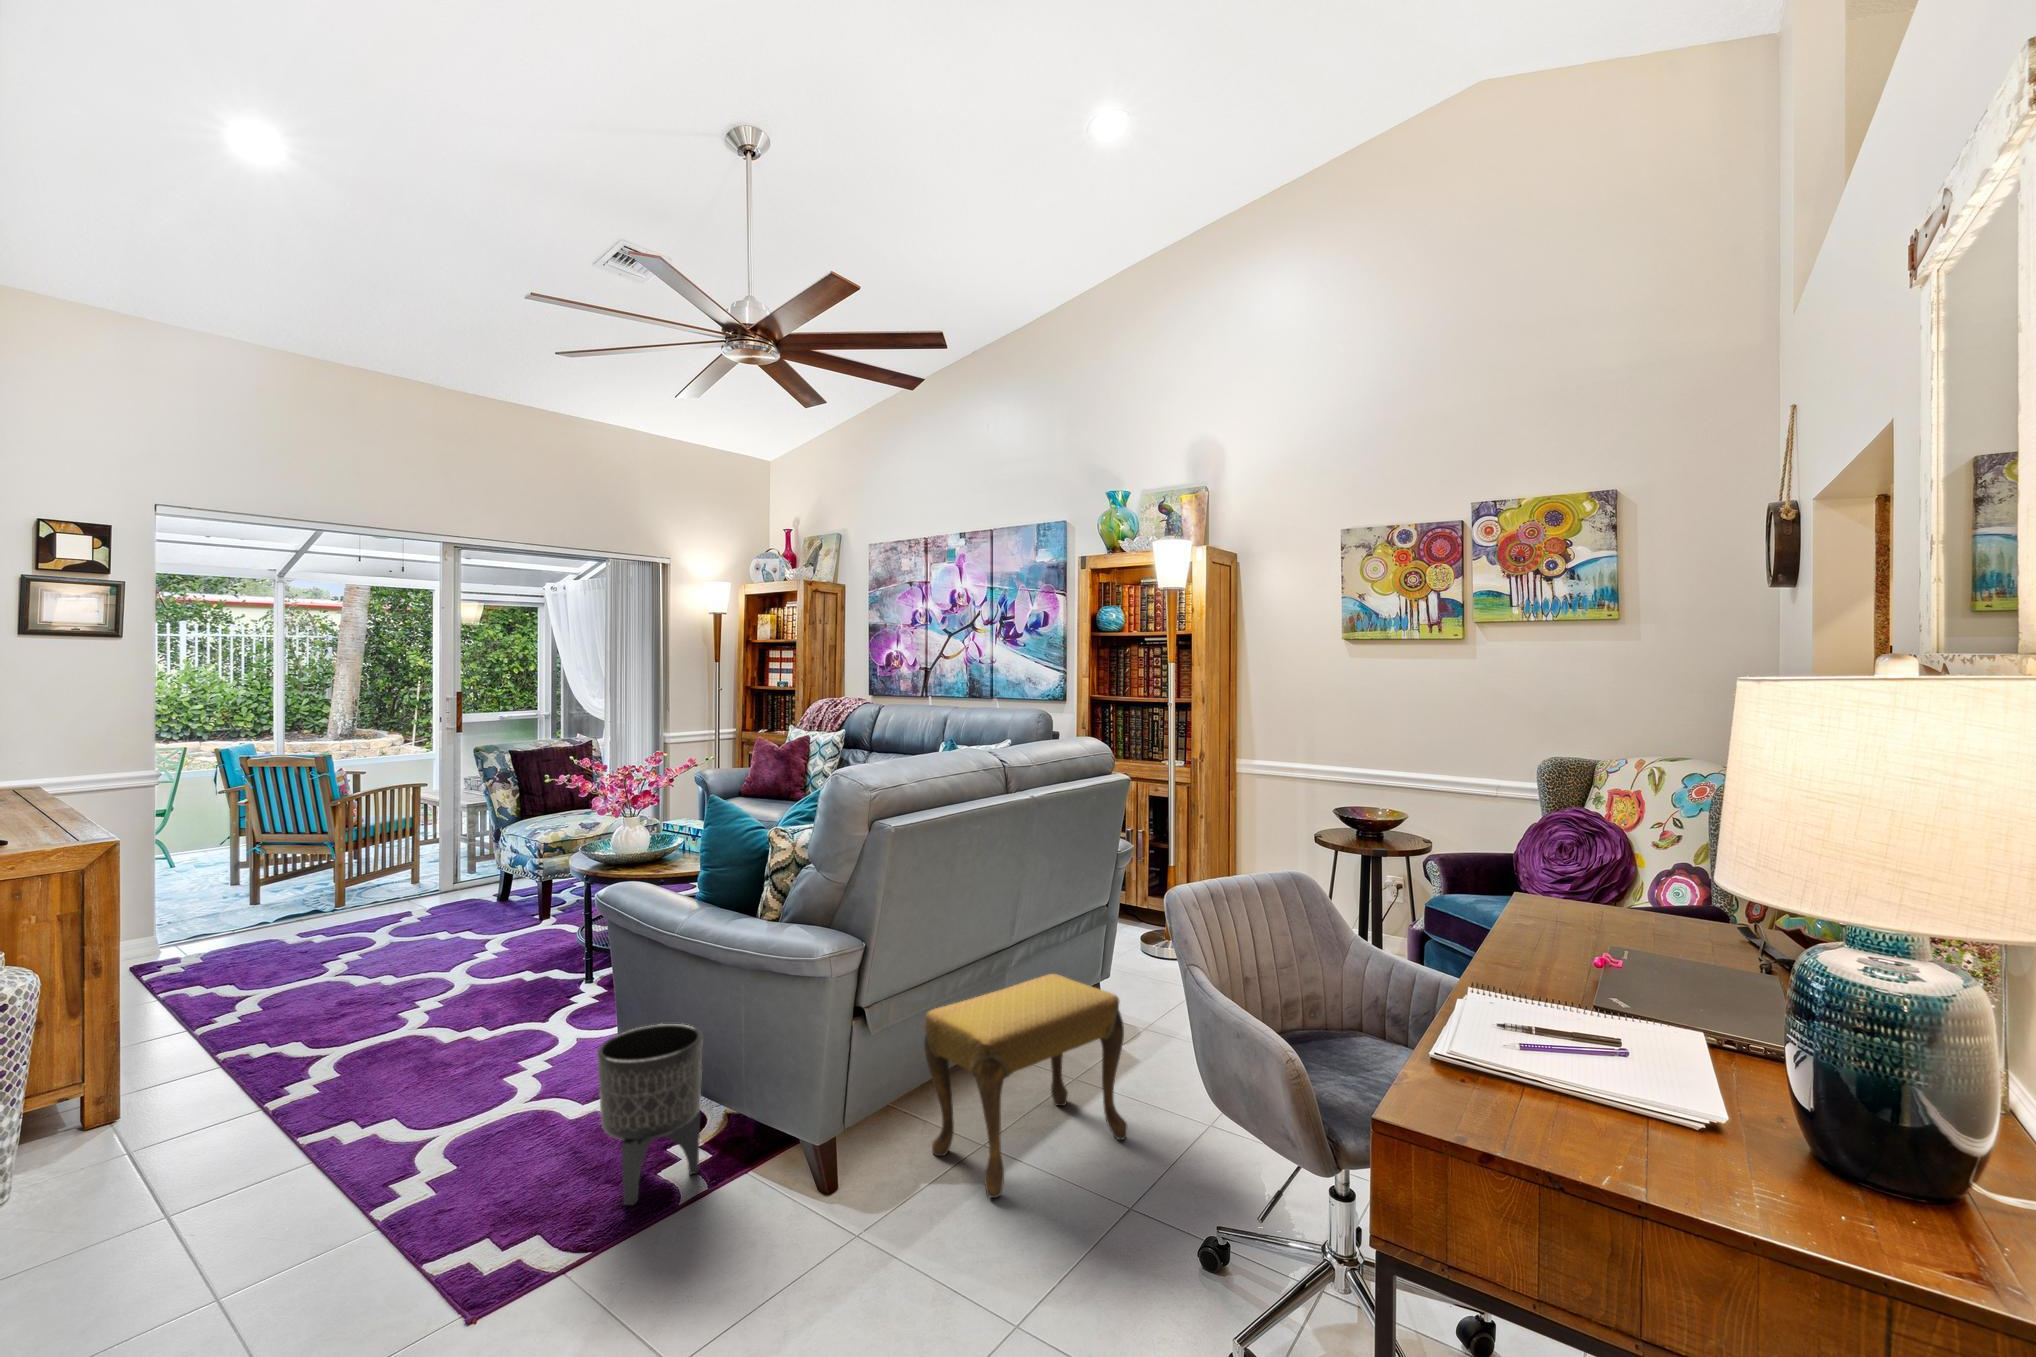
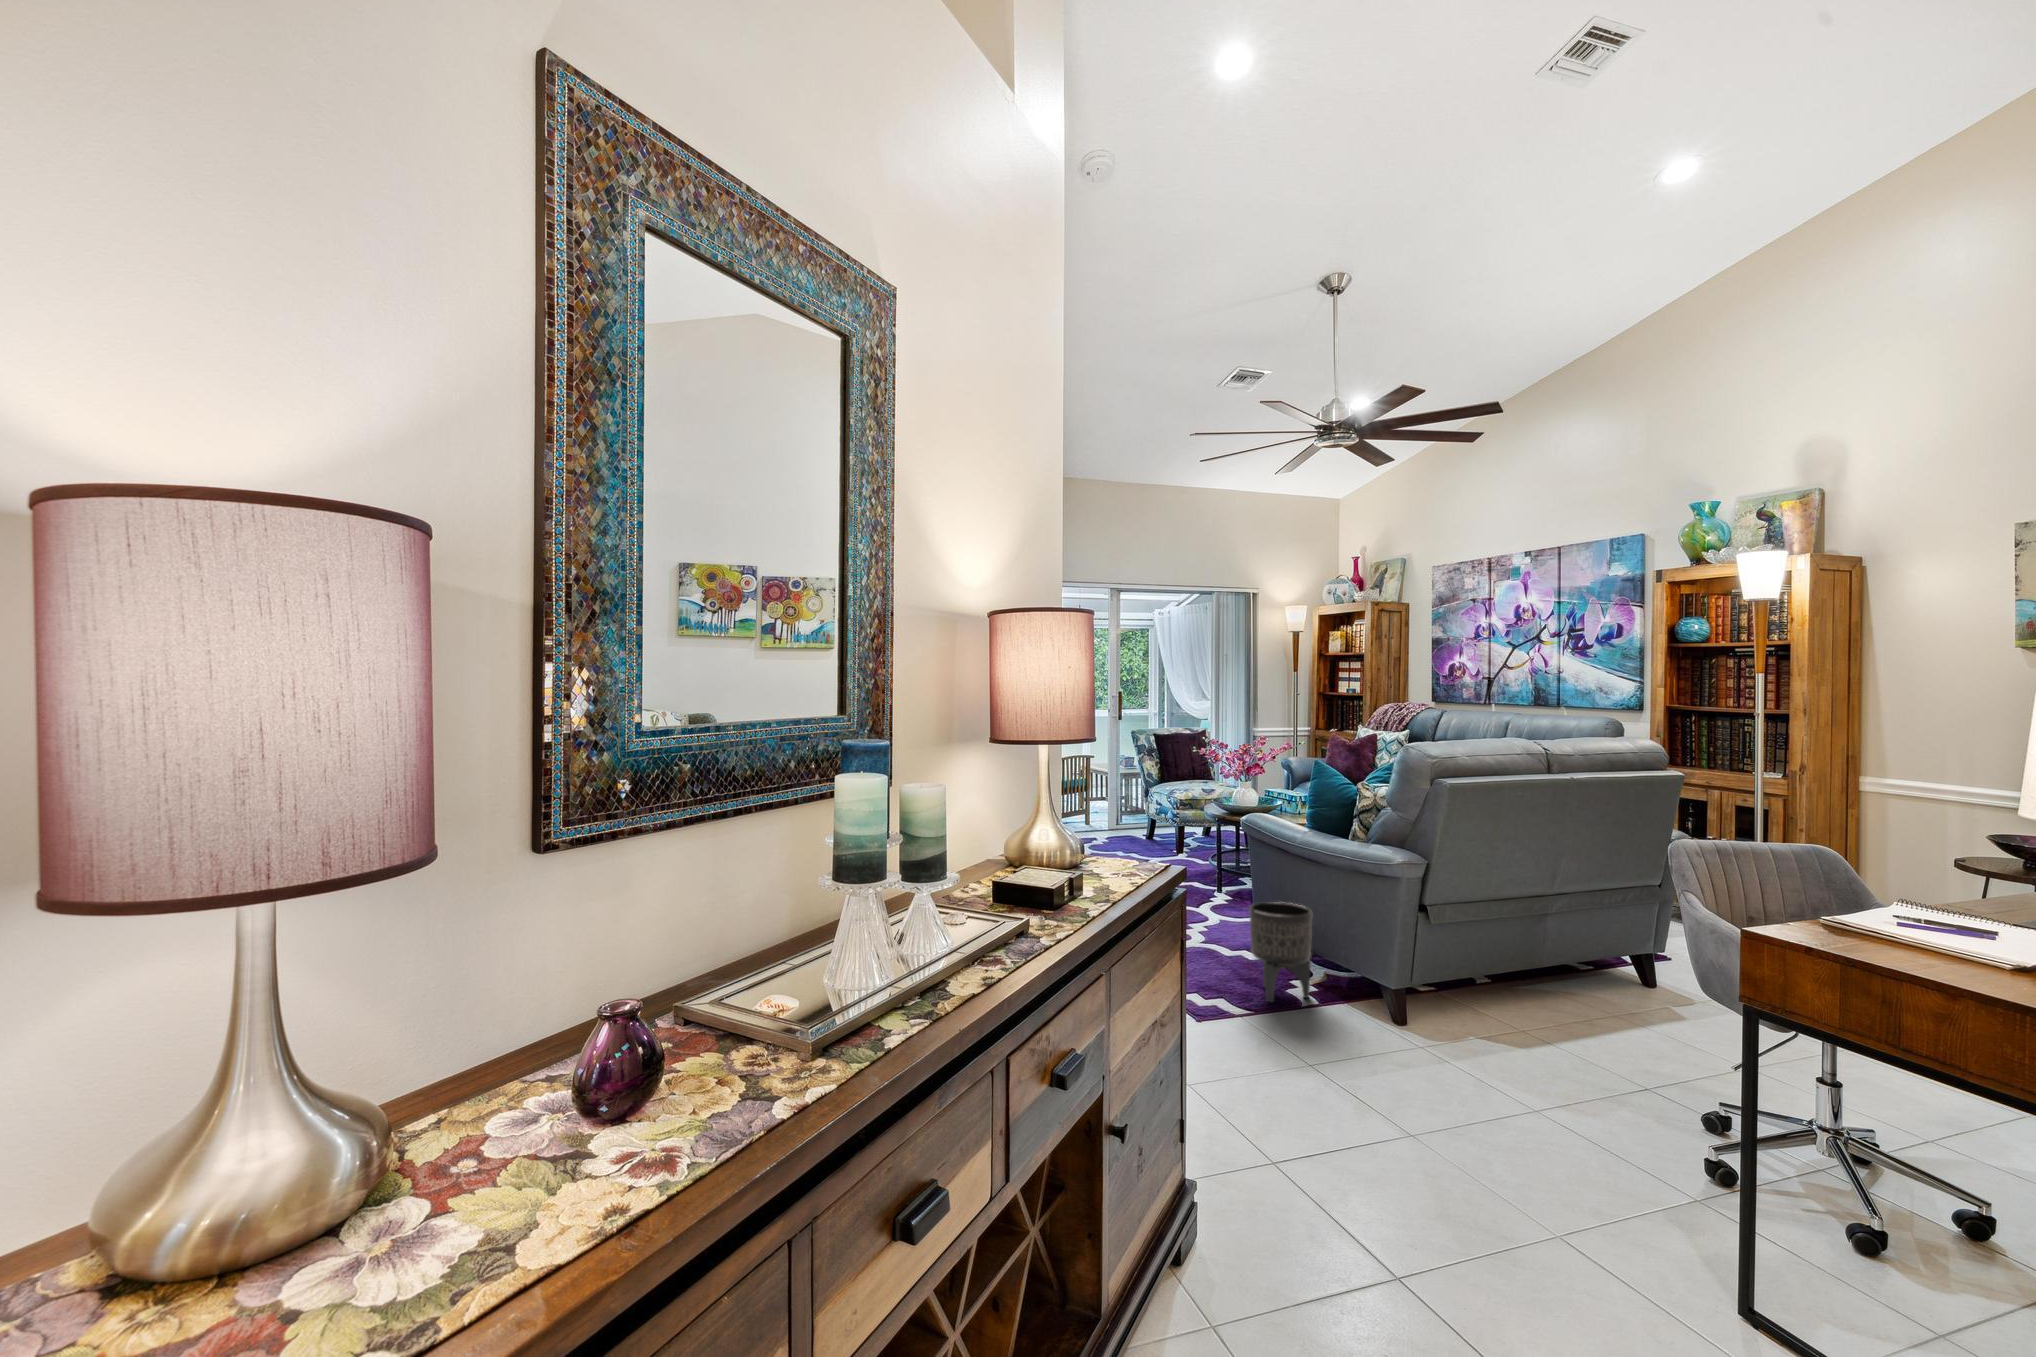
footstool: present [924,974,1127,1198] -> none [1472,921,1656,1058]

